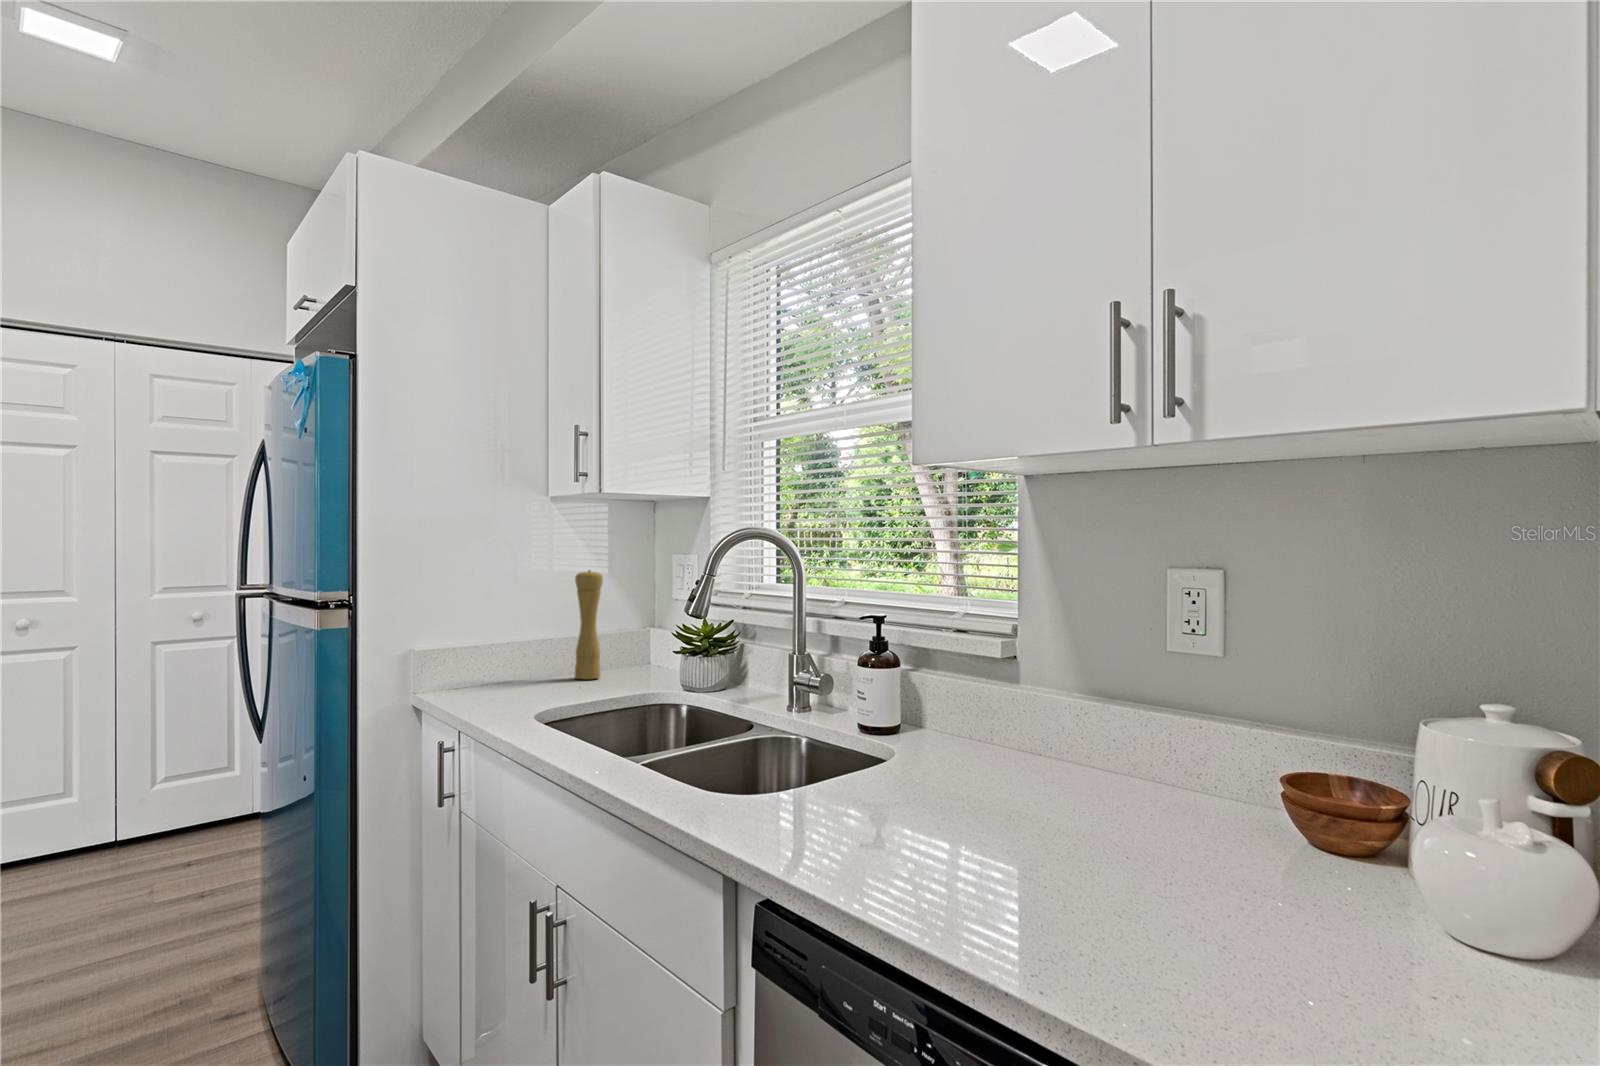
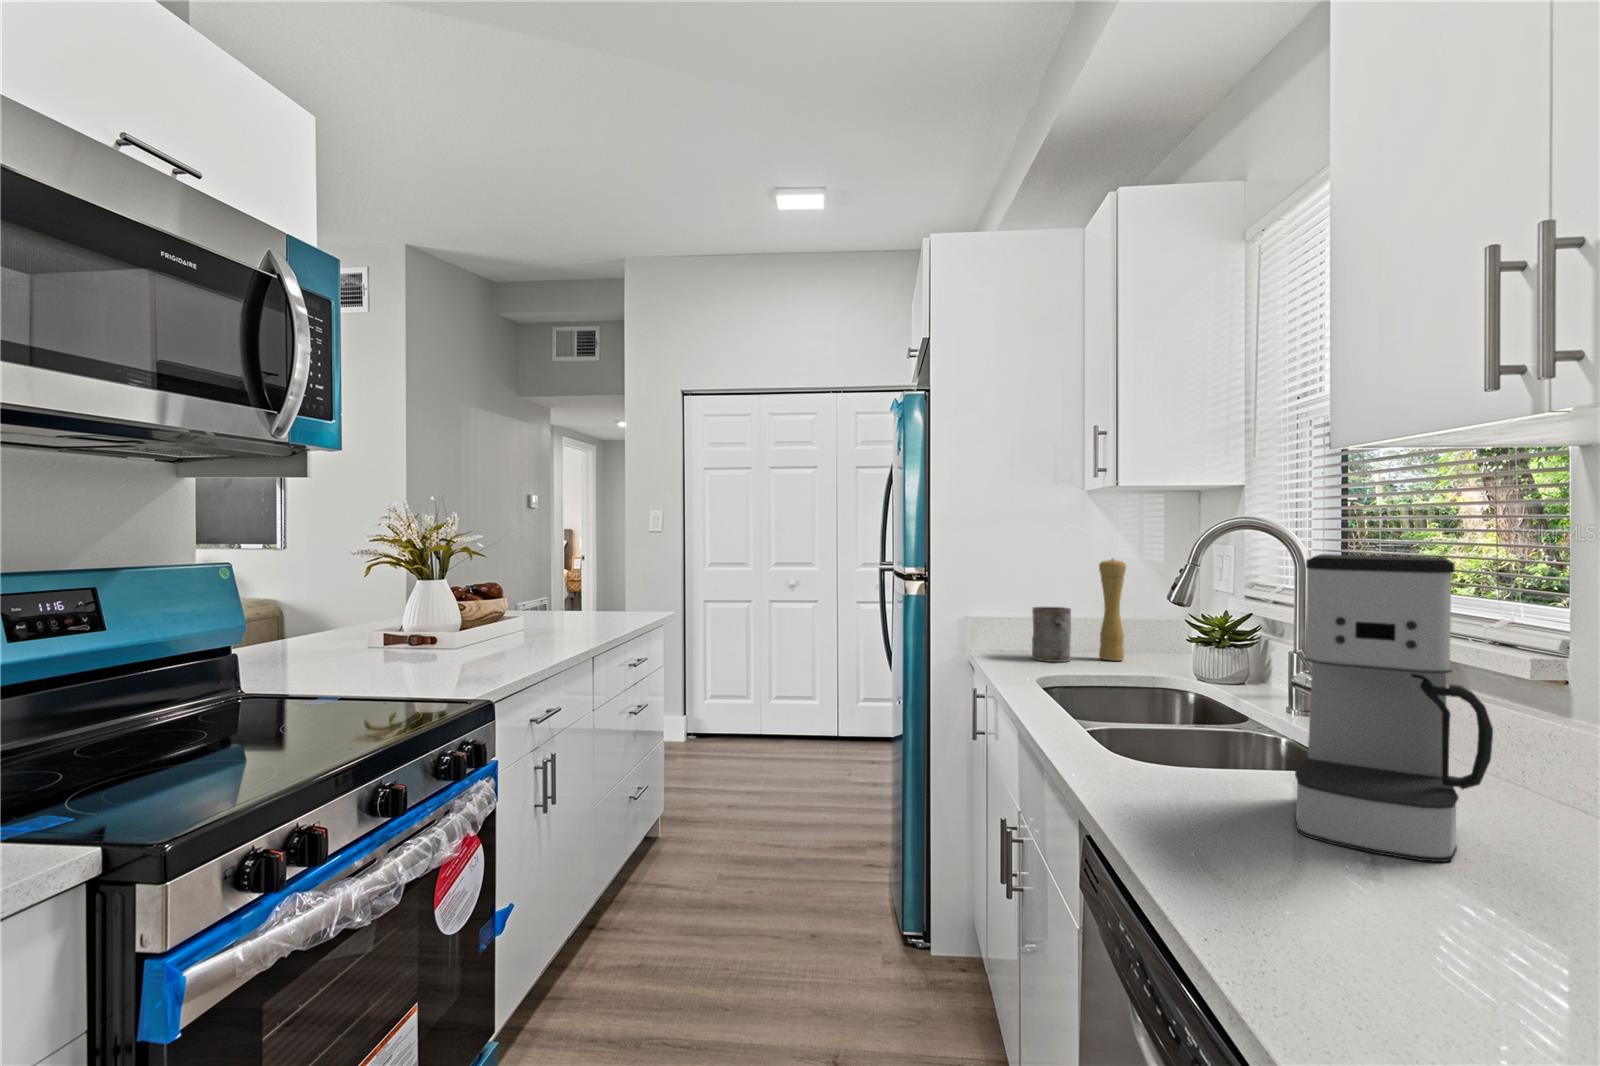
coffee maker: none [886,556,1040,827] -> present [1295,554,1493,862]
mug: none [504,625,550,687] -> present [1032,607,1071,662]

